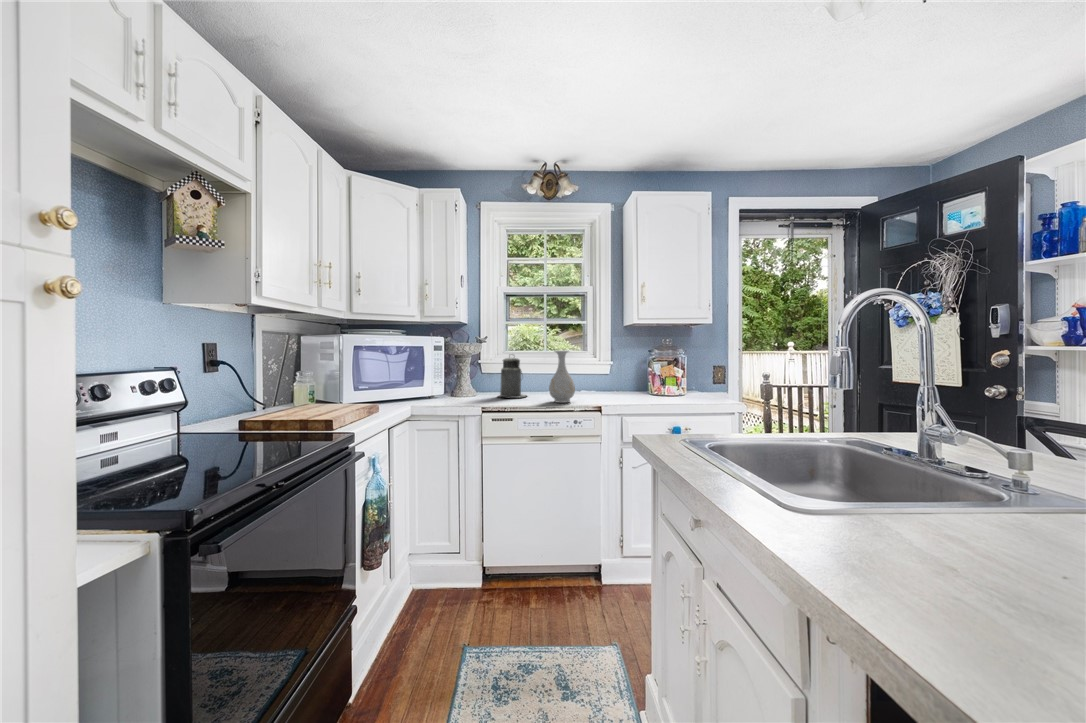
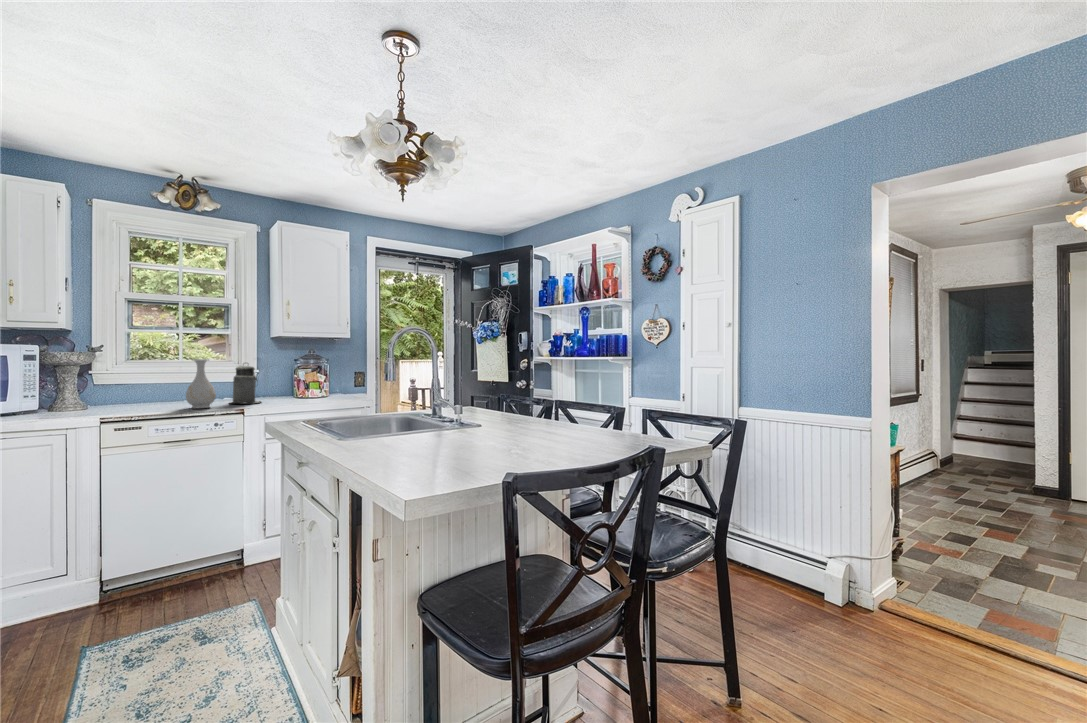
canister: present [499,357,526,398] -> present [231,365,261,403]

